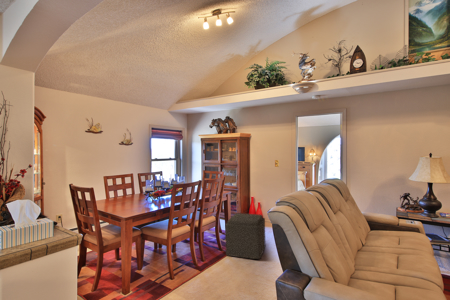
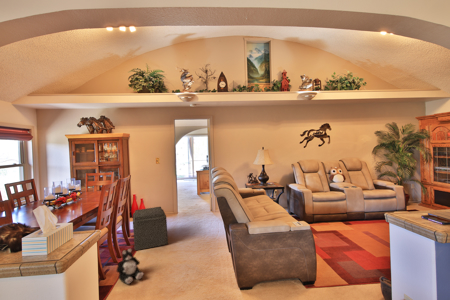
plush toy: none [189,251,212,287] -> present [117,248,144,284]

